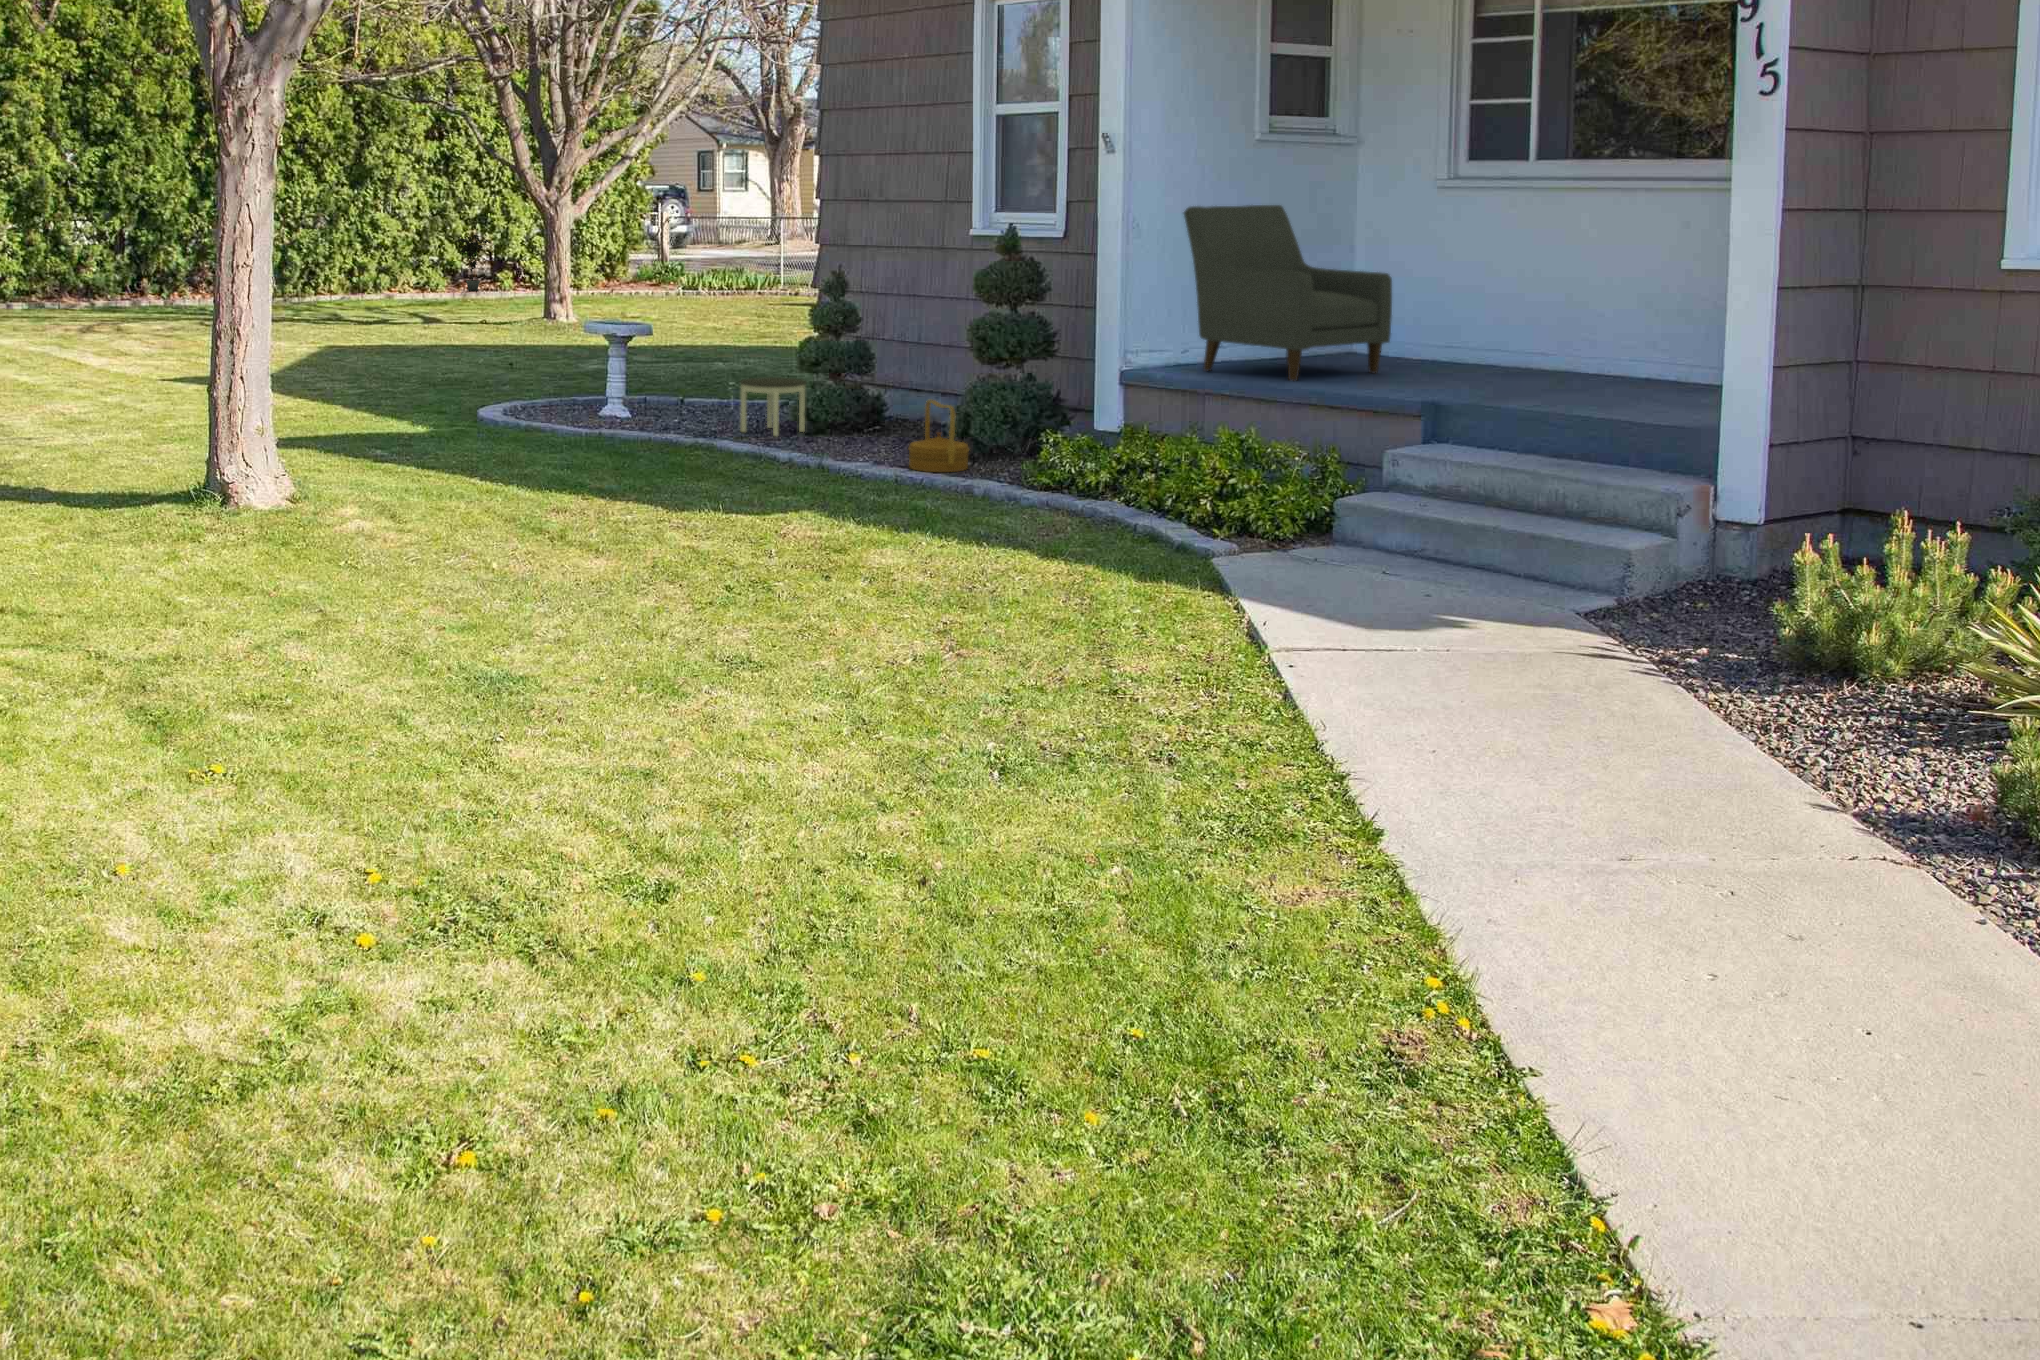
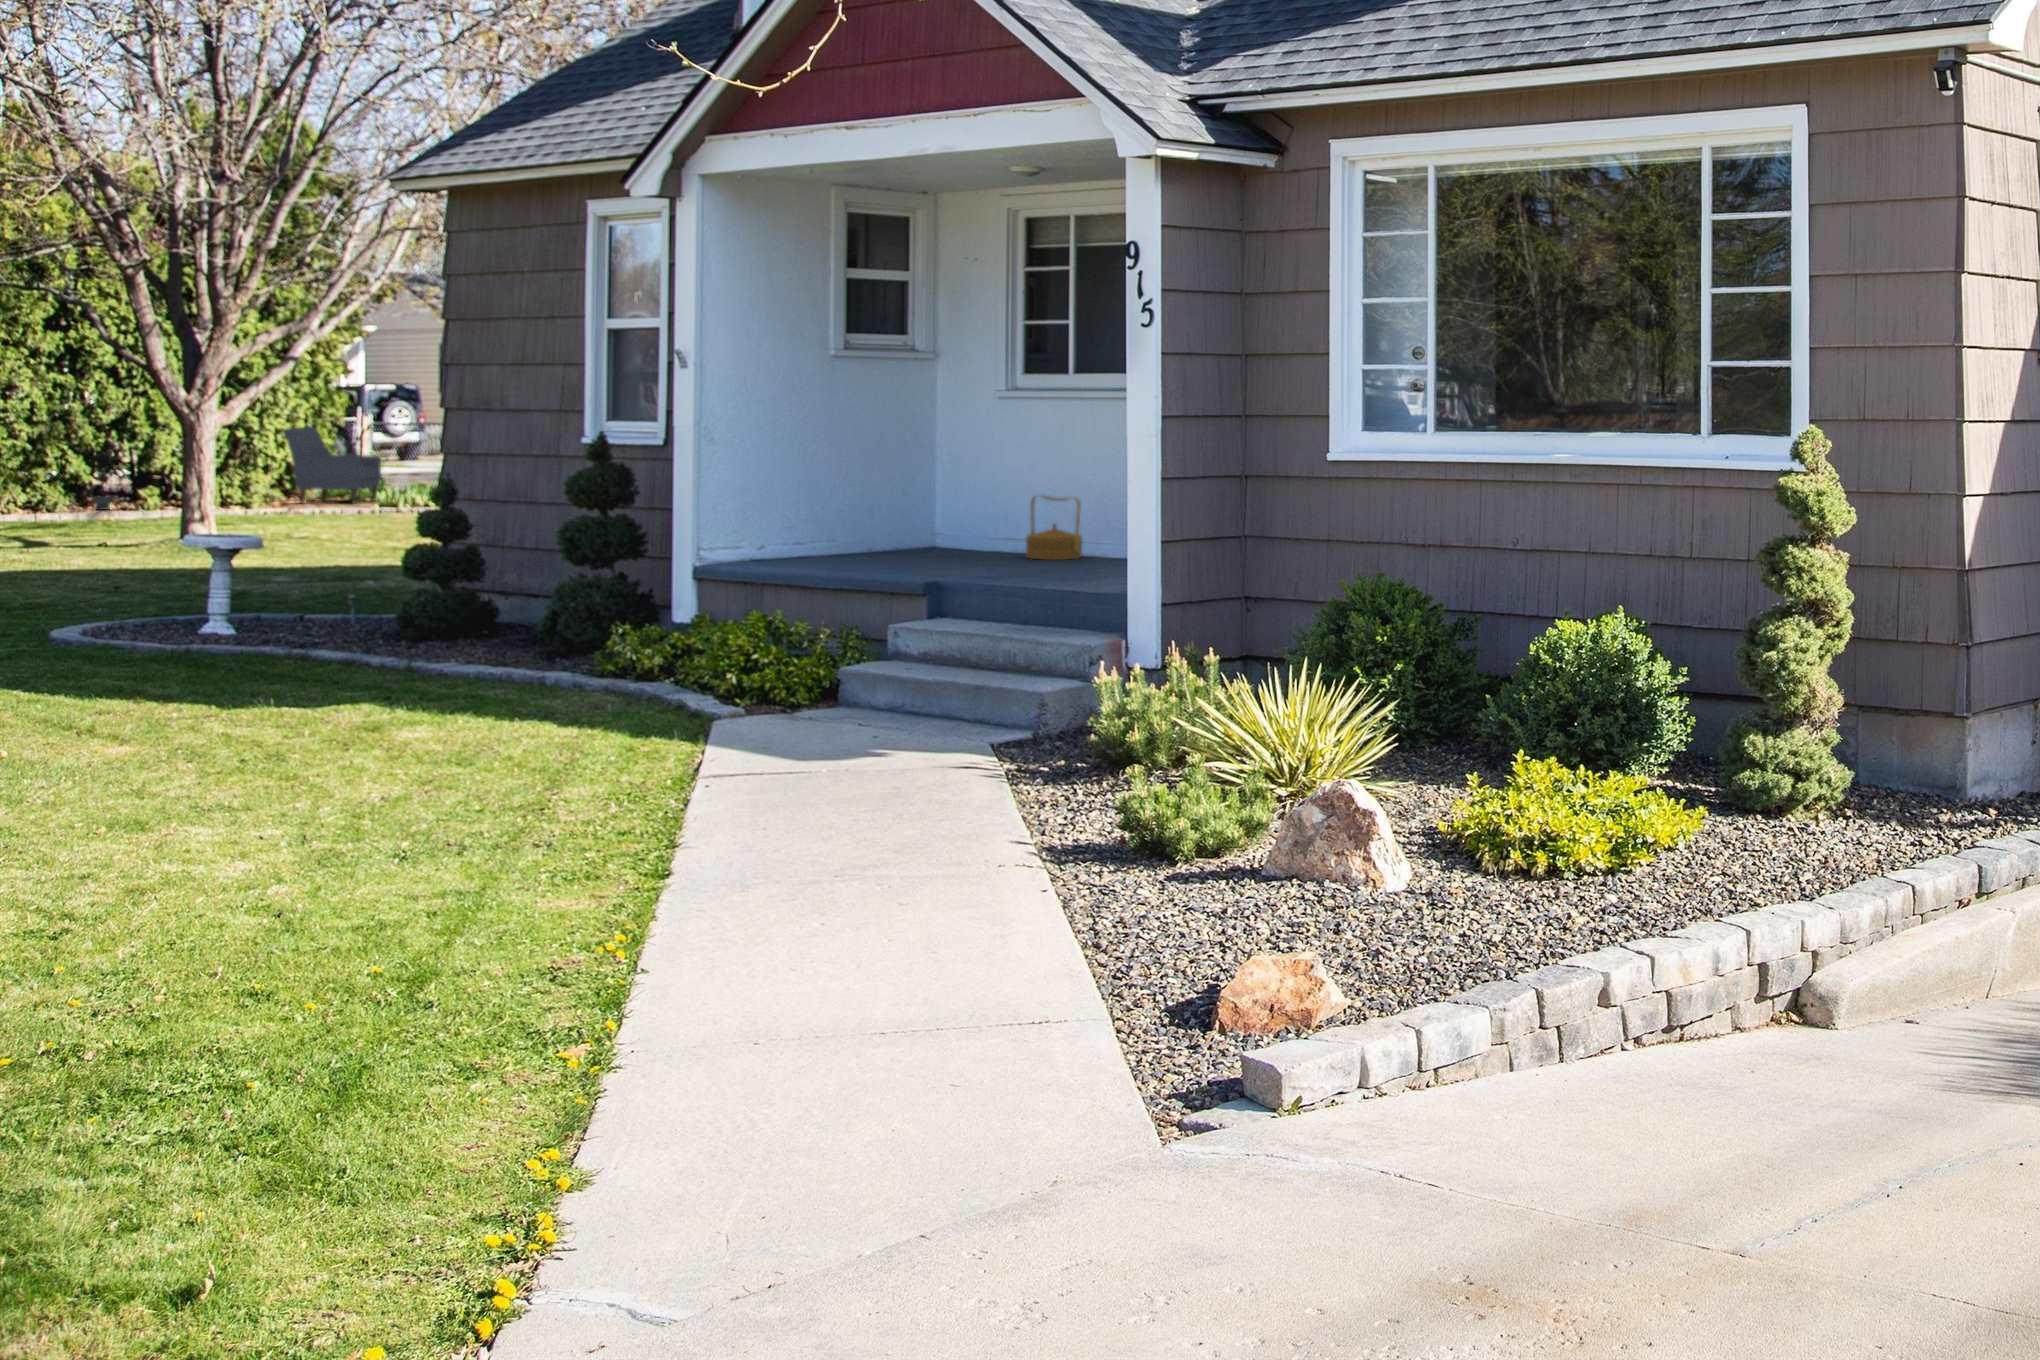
chair: present [1184,205,1392,381] -> present [284,427,381,504]
round table: present [740,377,806,436] -> none [327,587,405,648]
woven basket: present [909,399,969,472] -> present [1026,496,1082,560]

